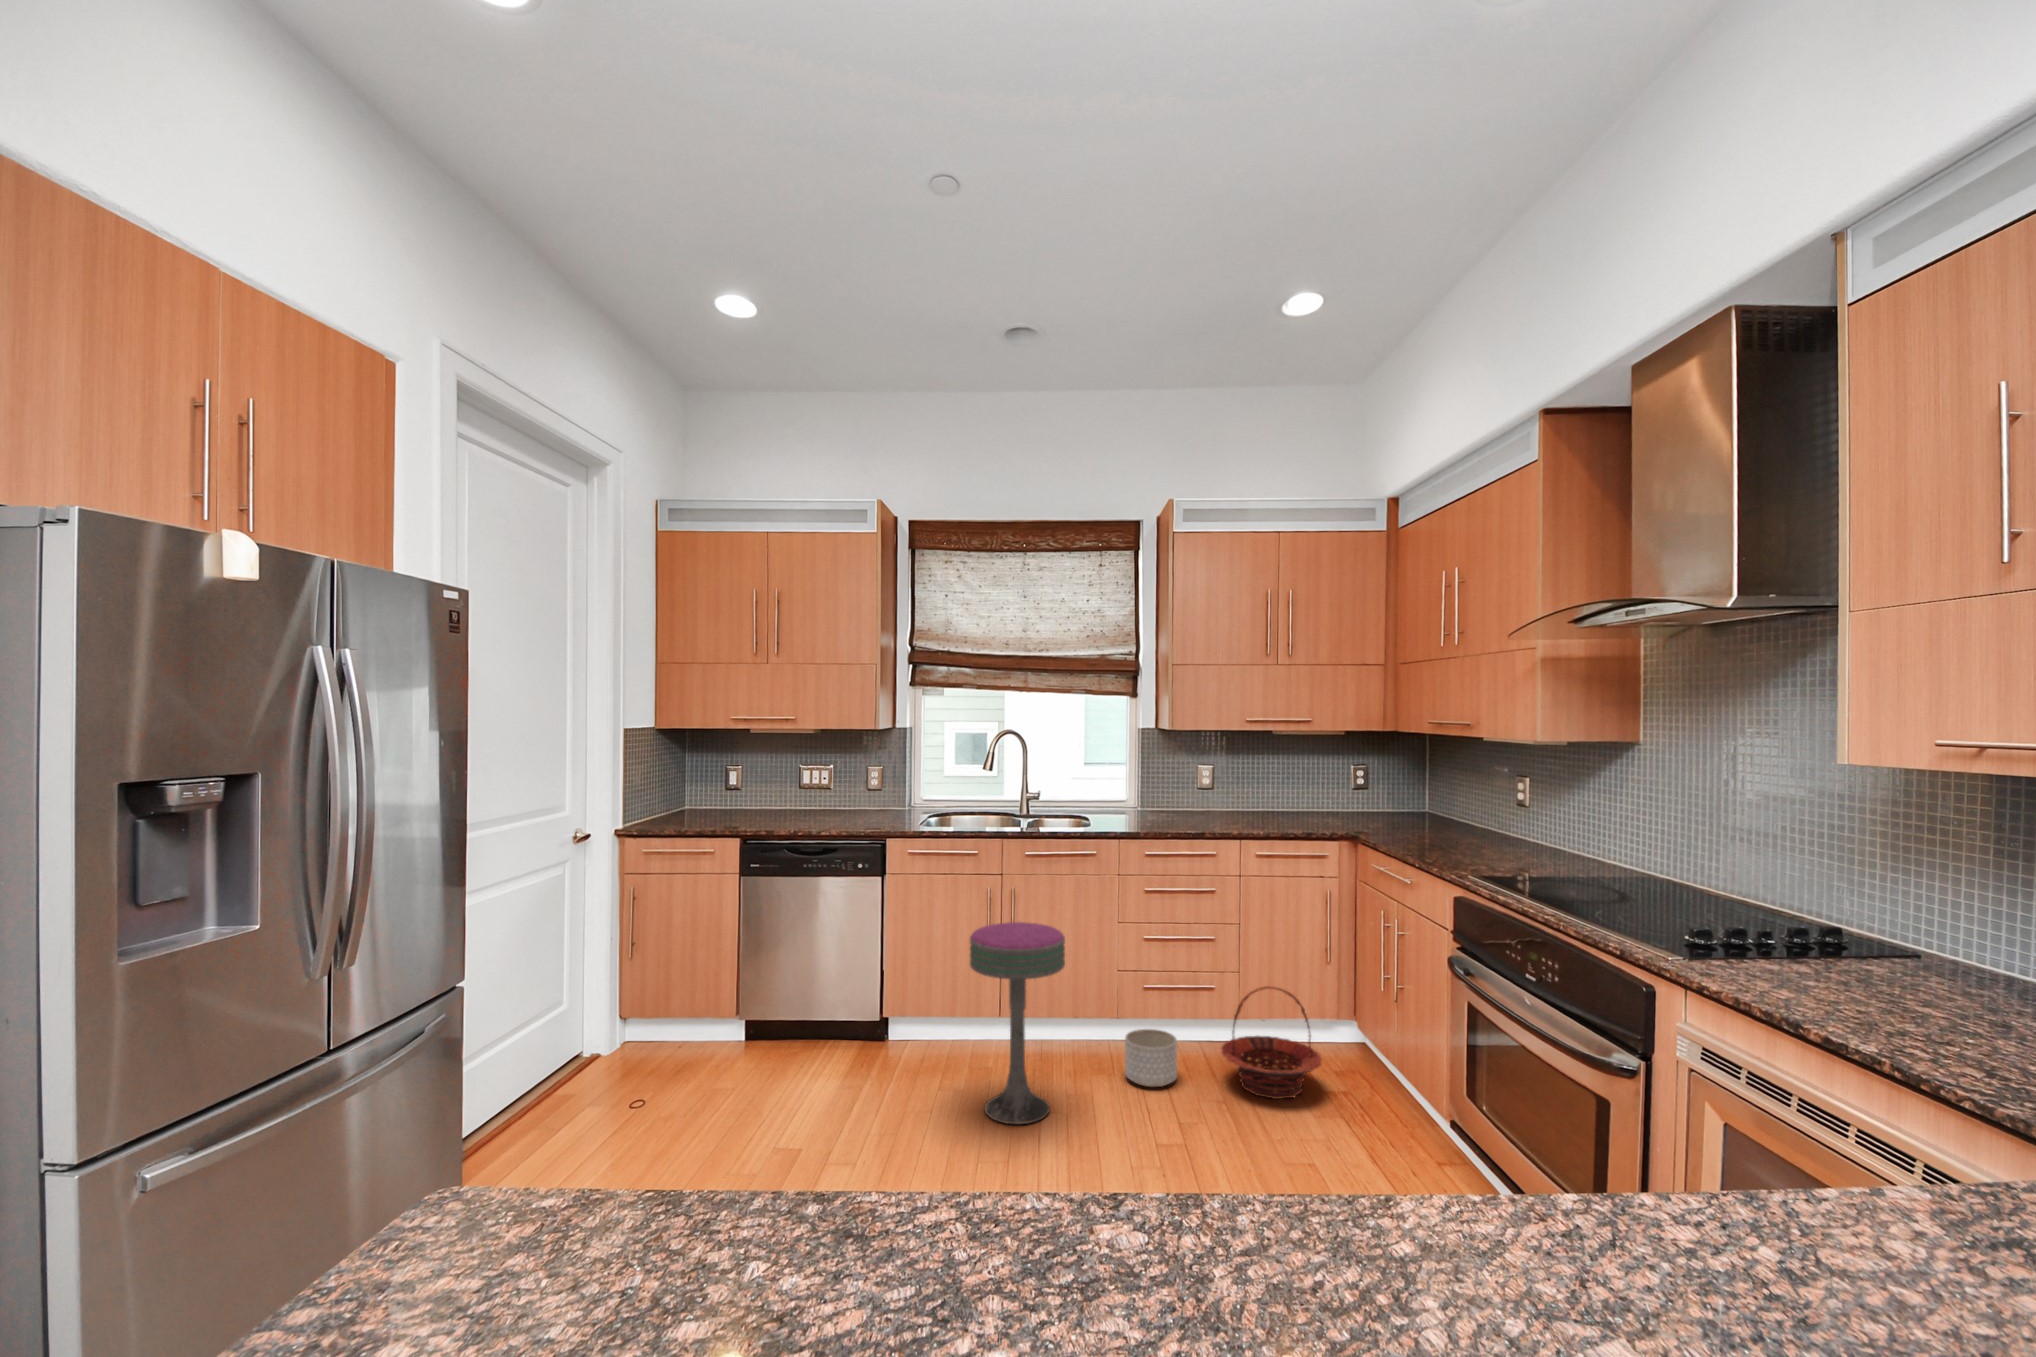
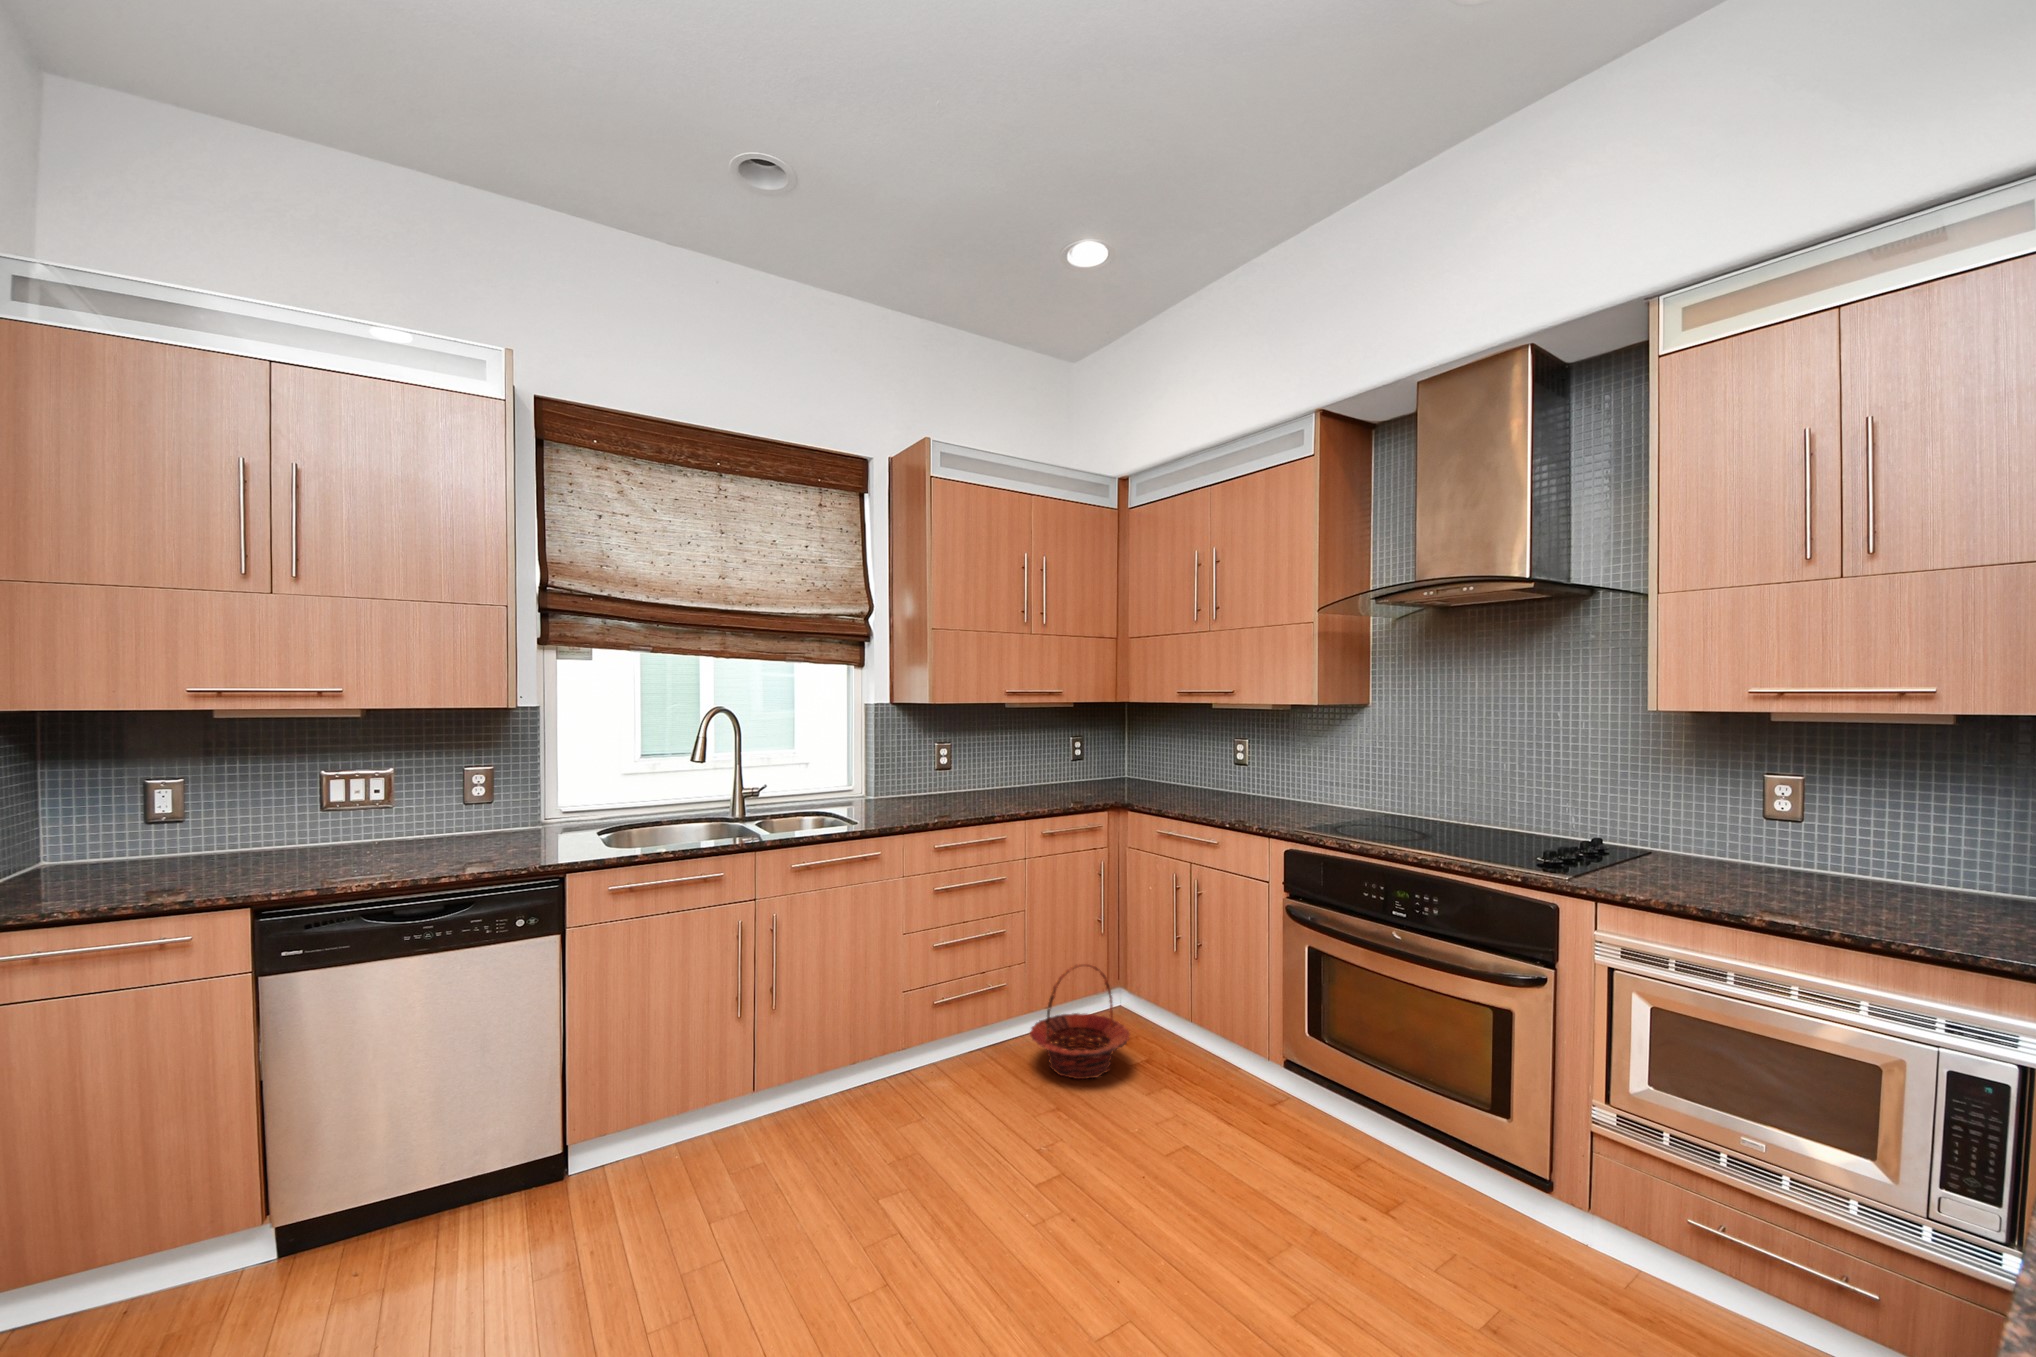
bar stool: present [970,922,1065,1124] -> none [803,947,925,1209]
planter: present [1125,1029,1177,1087] -> none [940,1037,998,1105]

